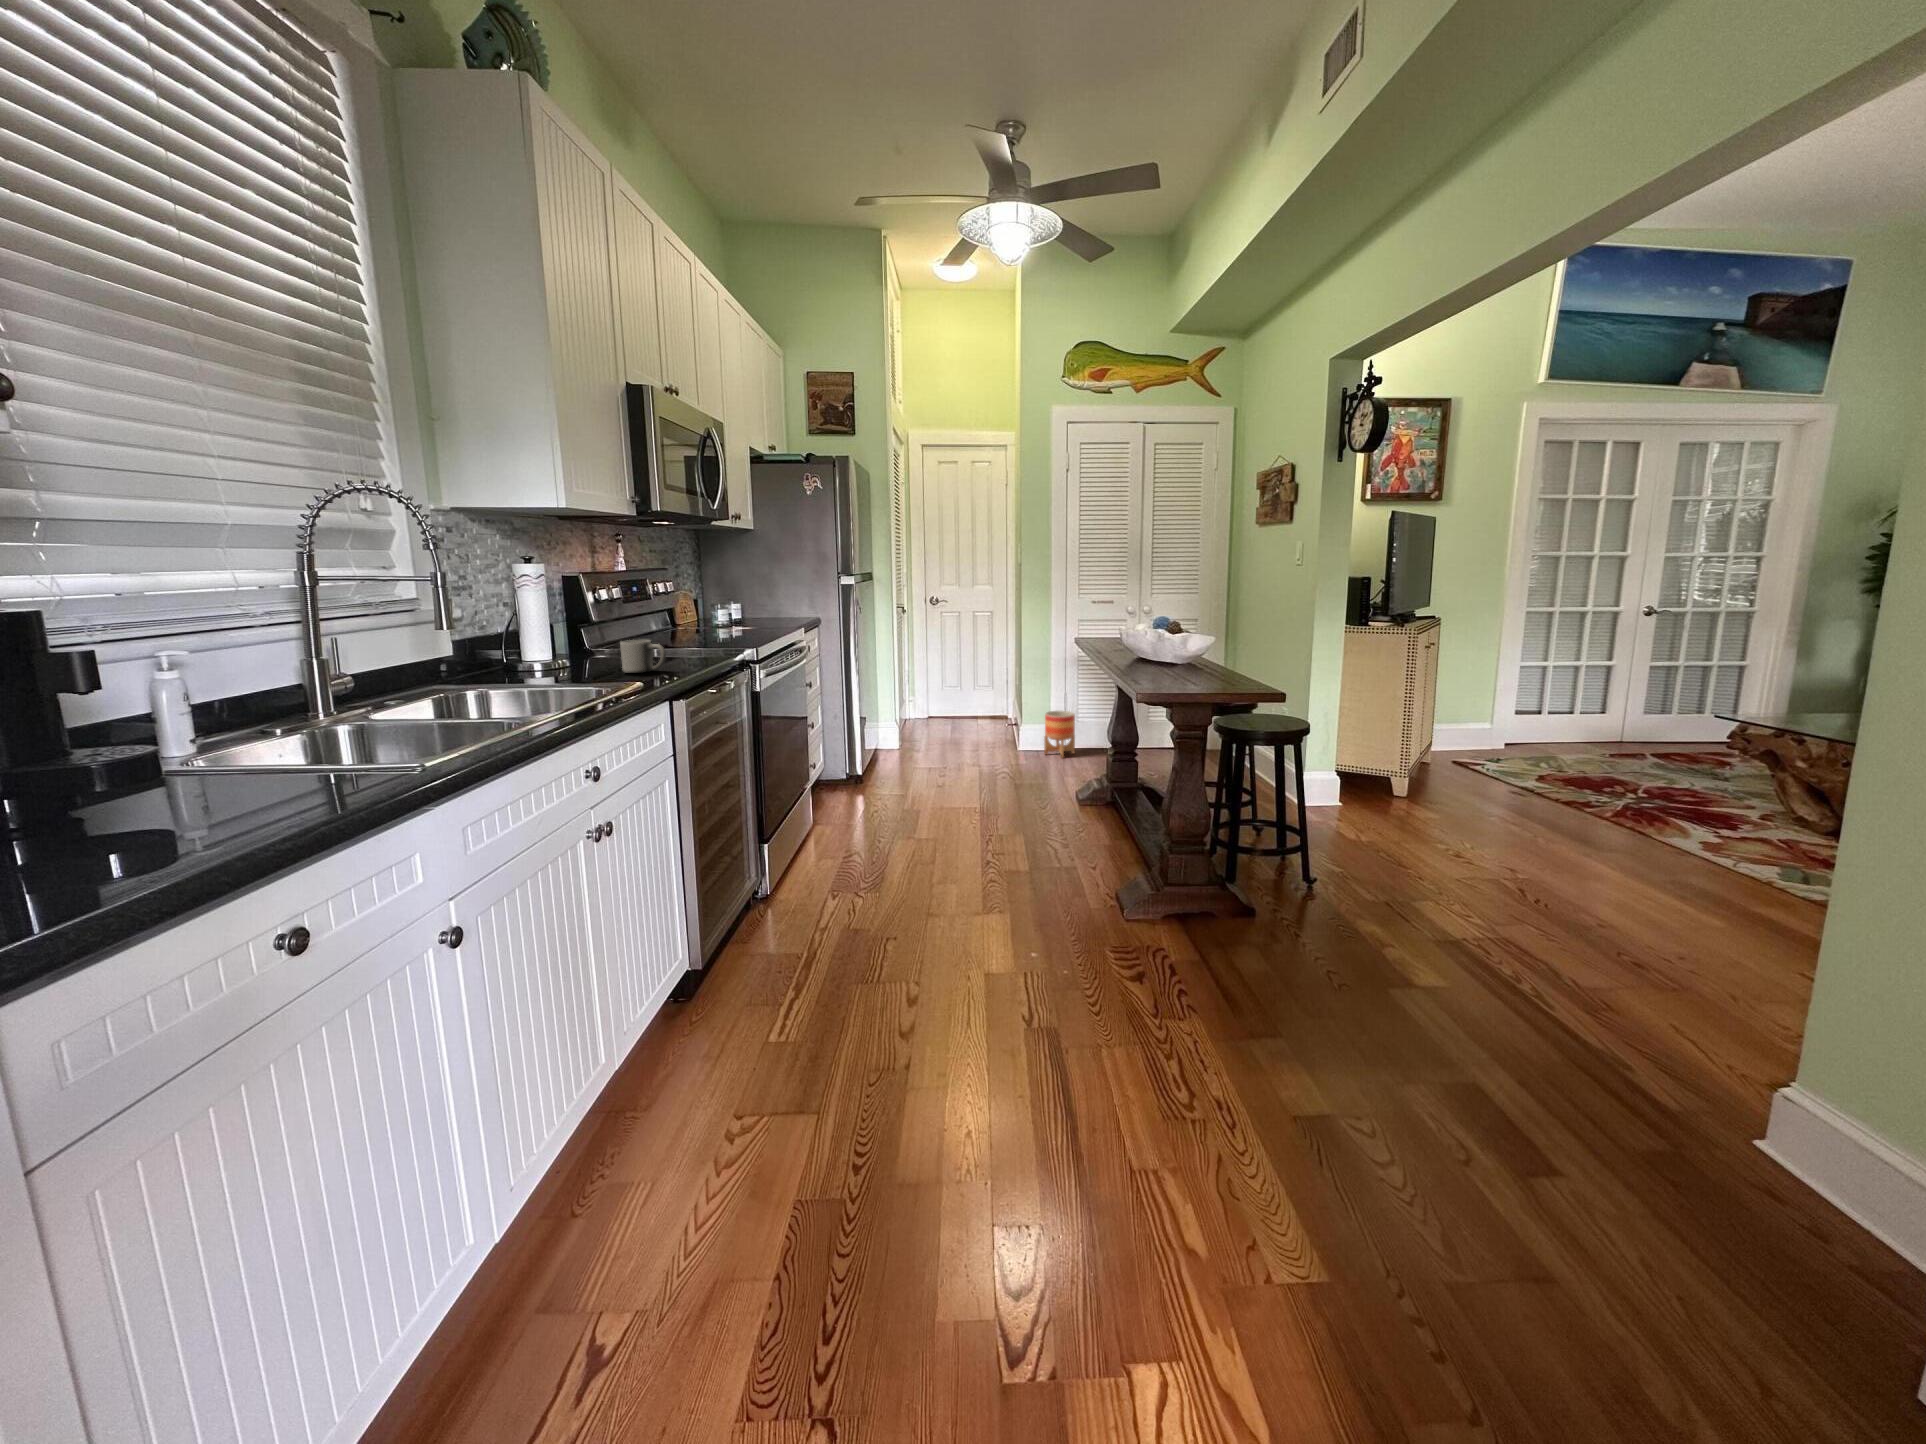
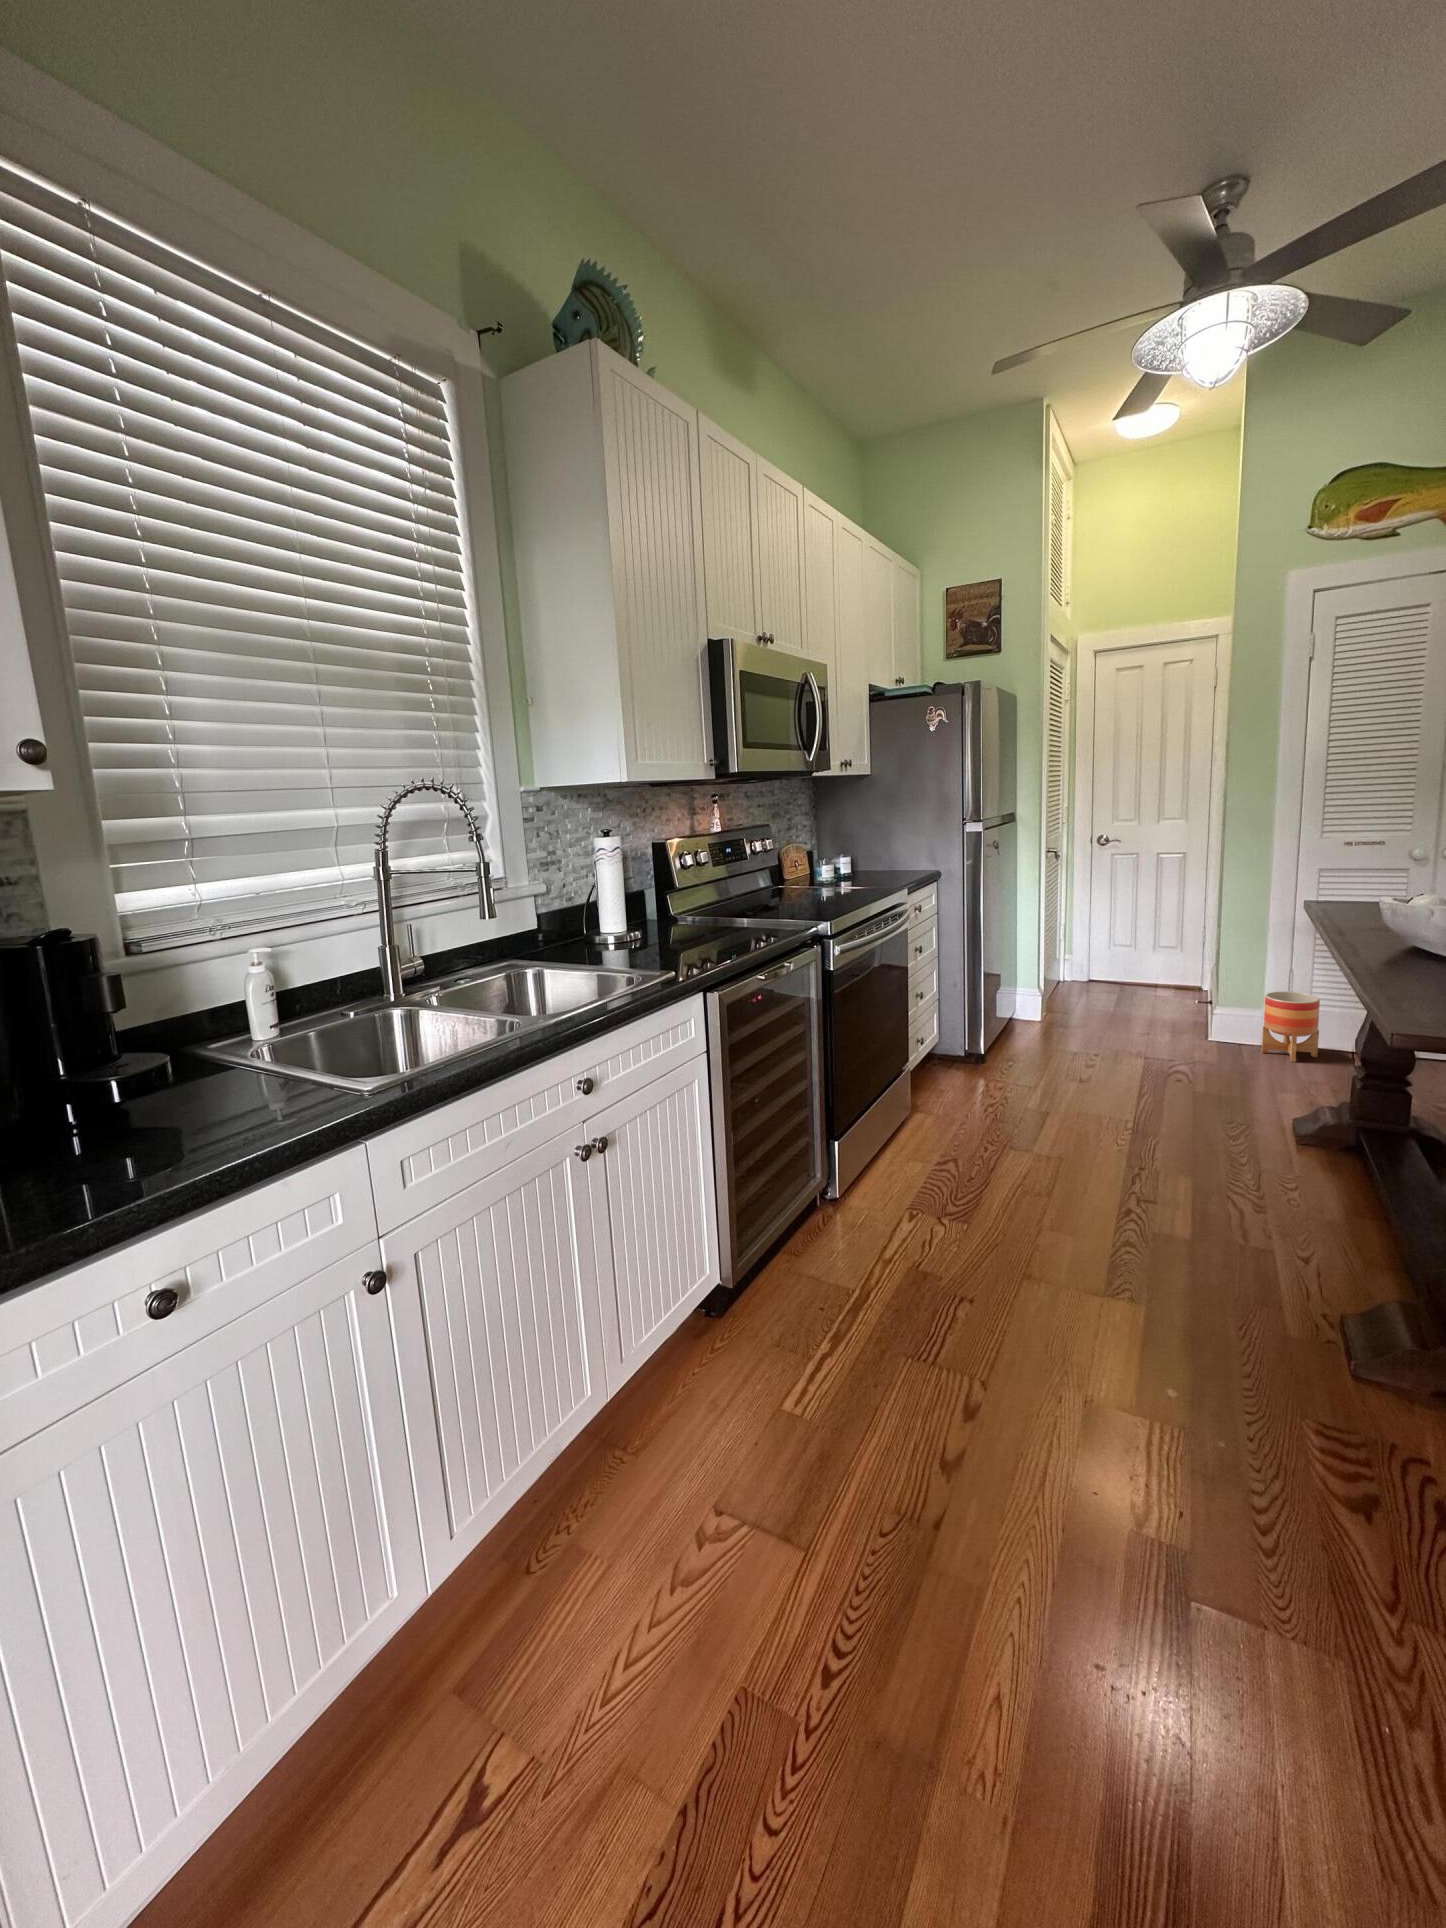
mug: present [620,640,666,673] -> none [665,917,708,954]

